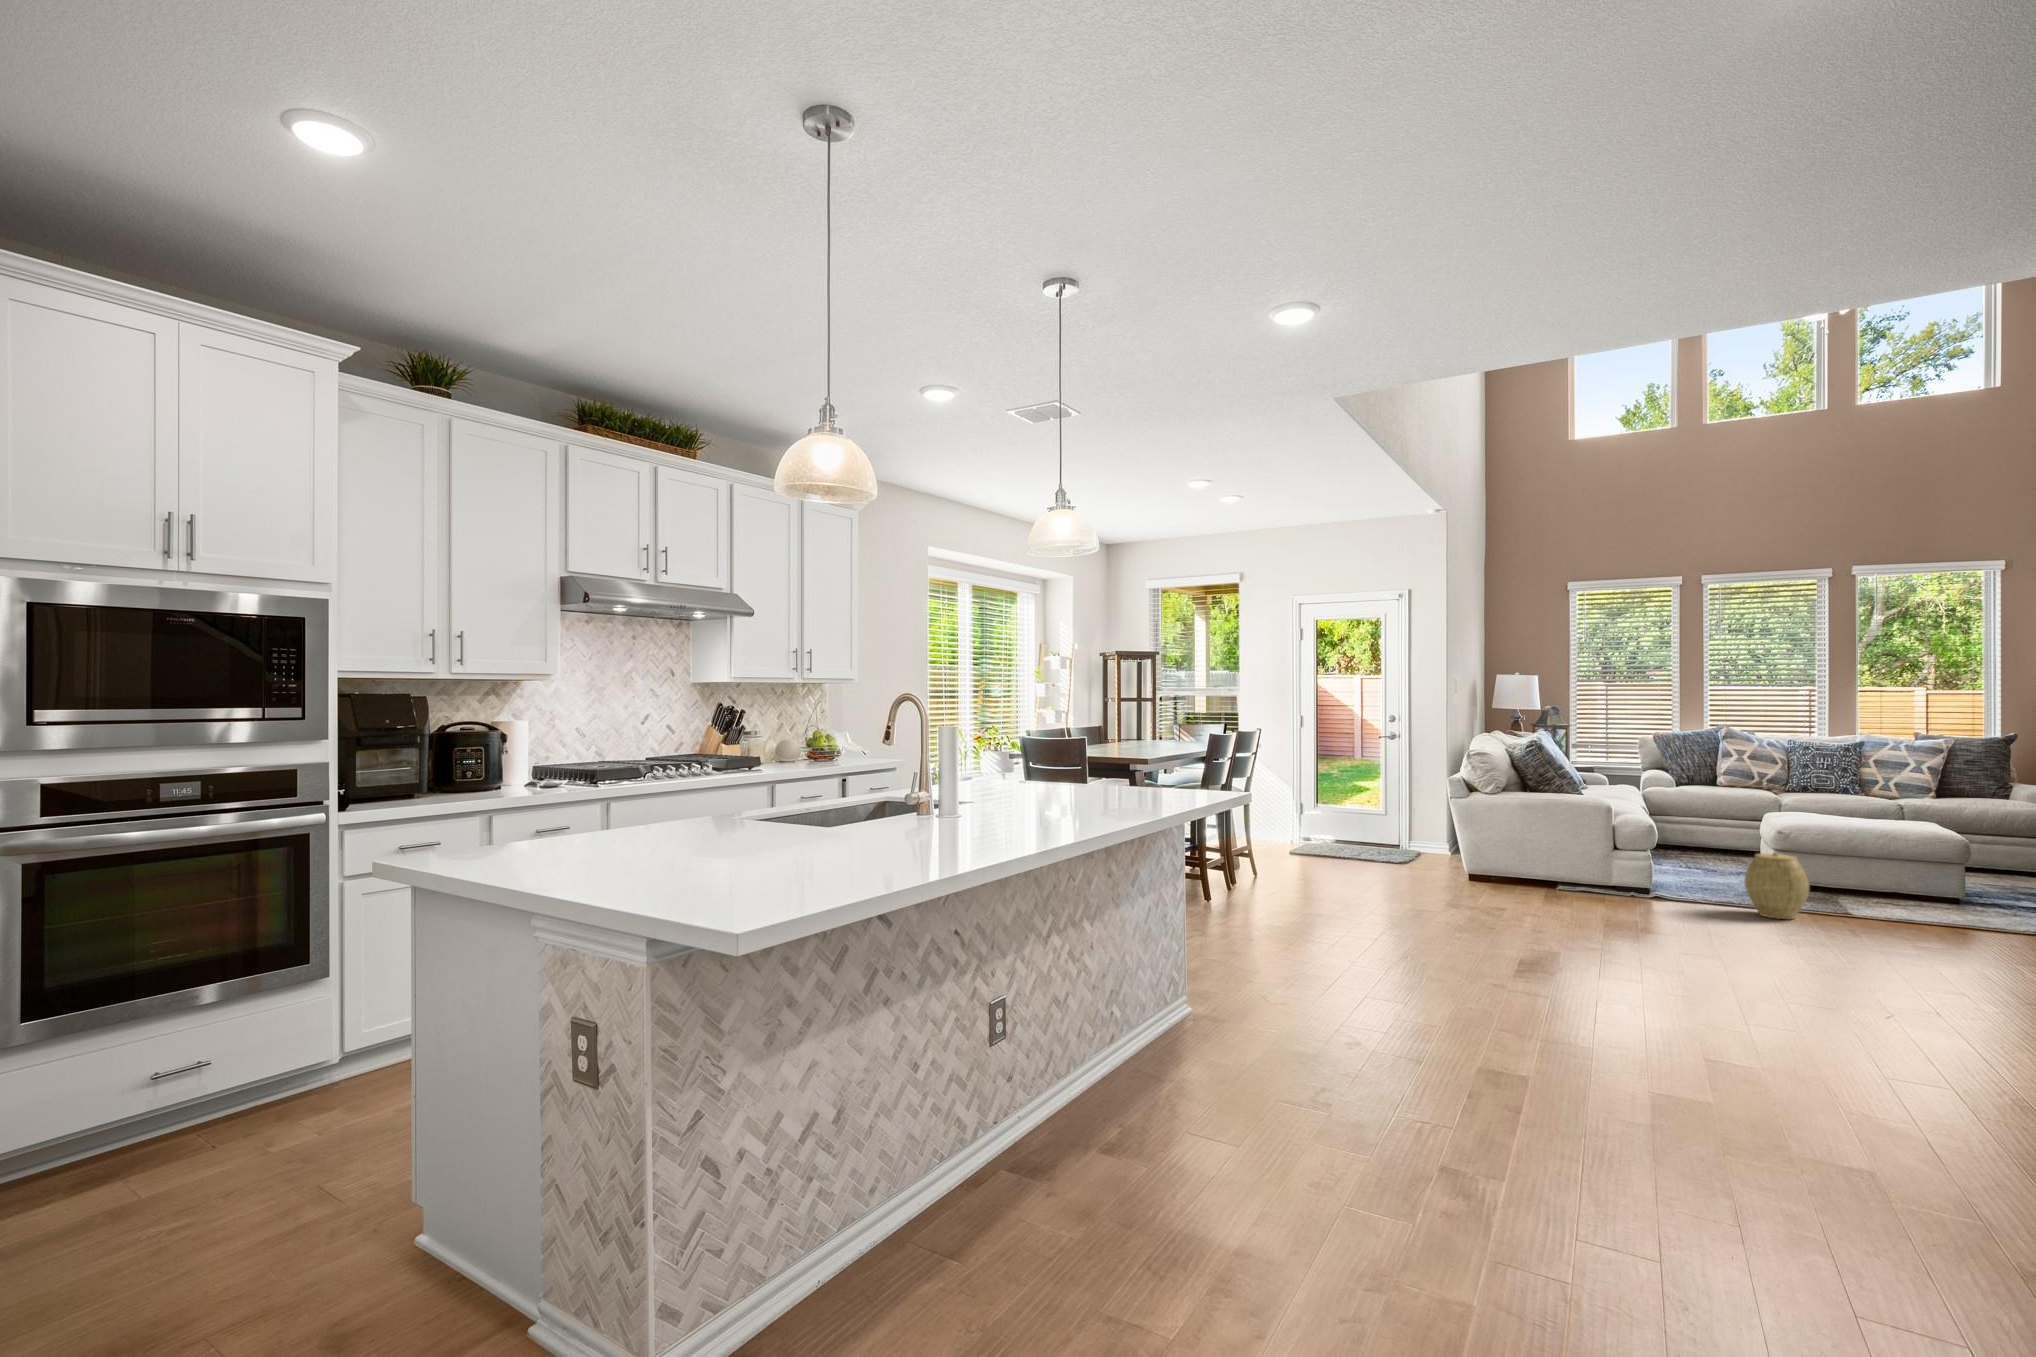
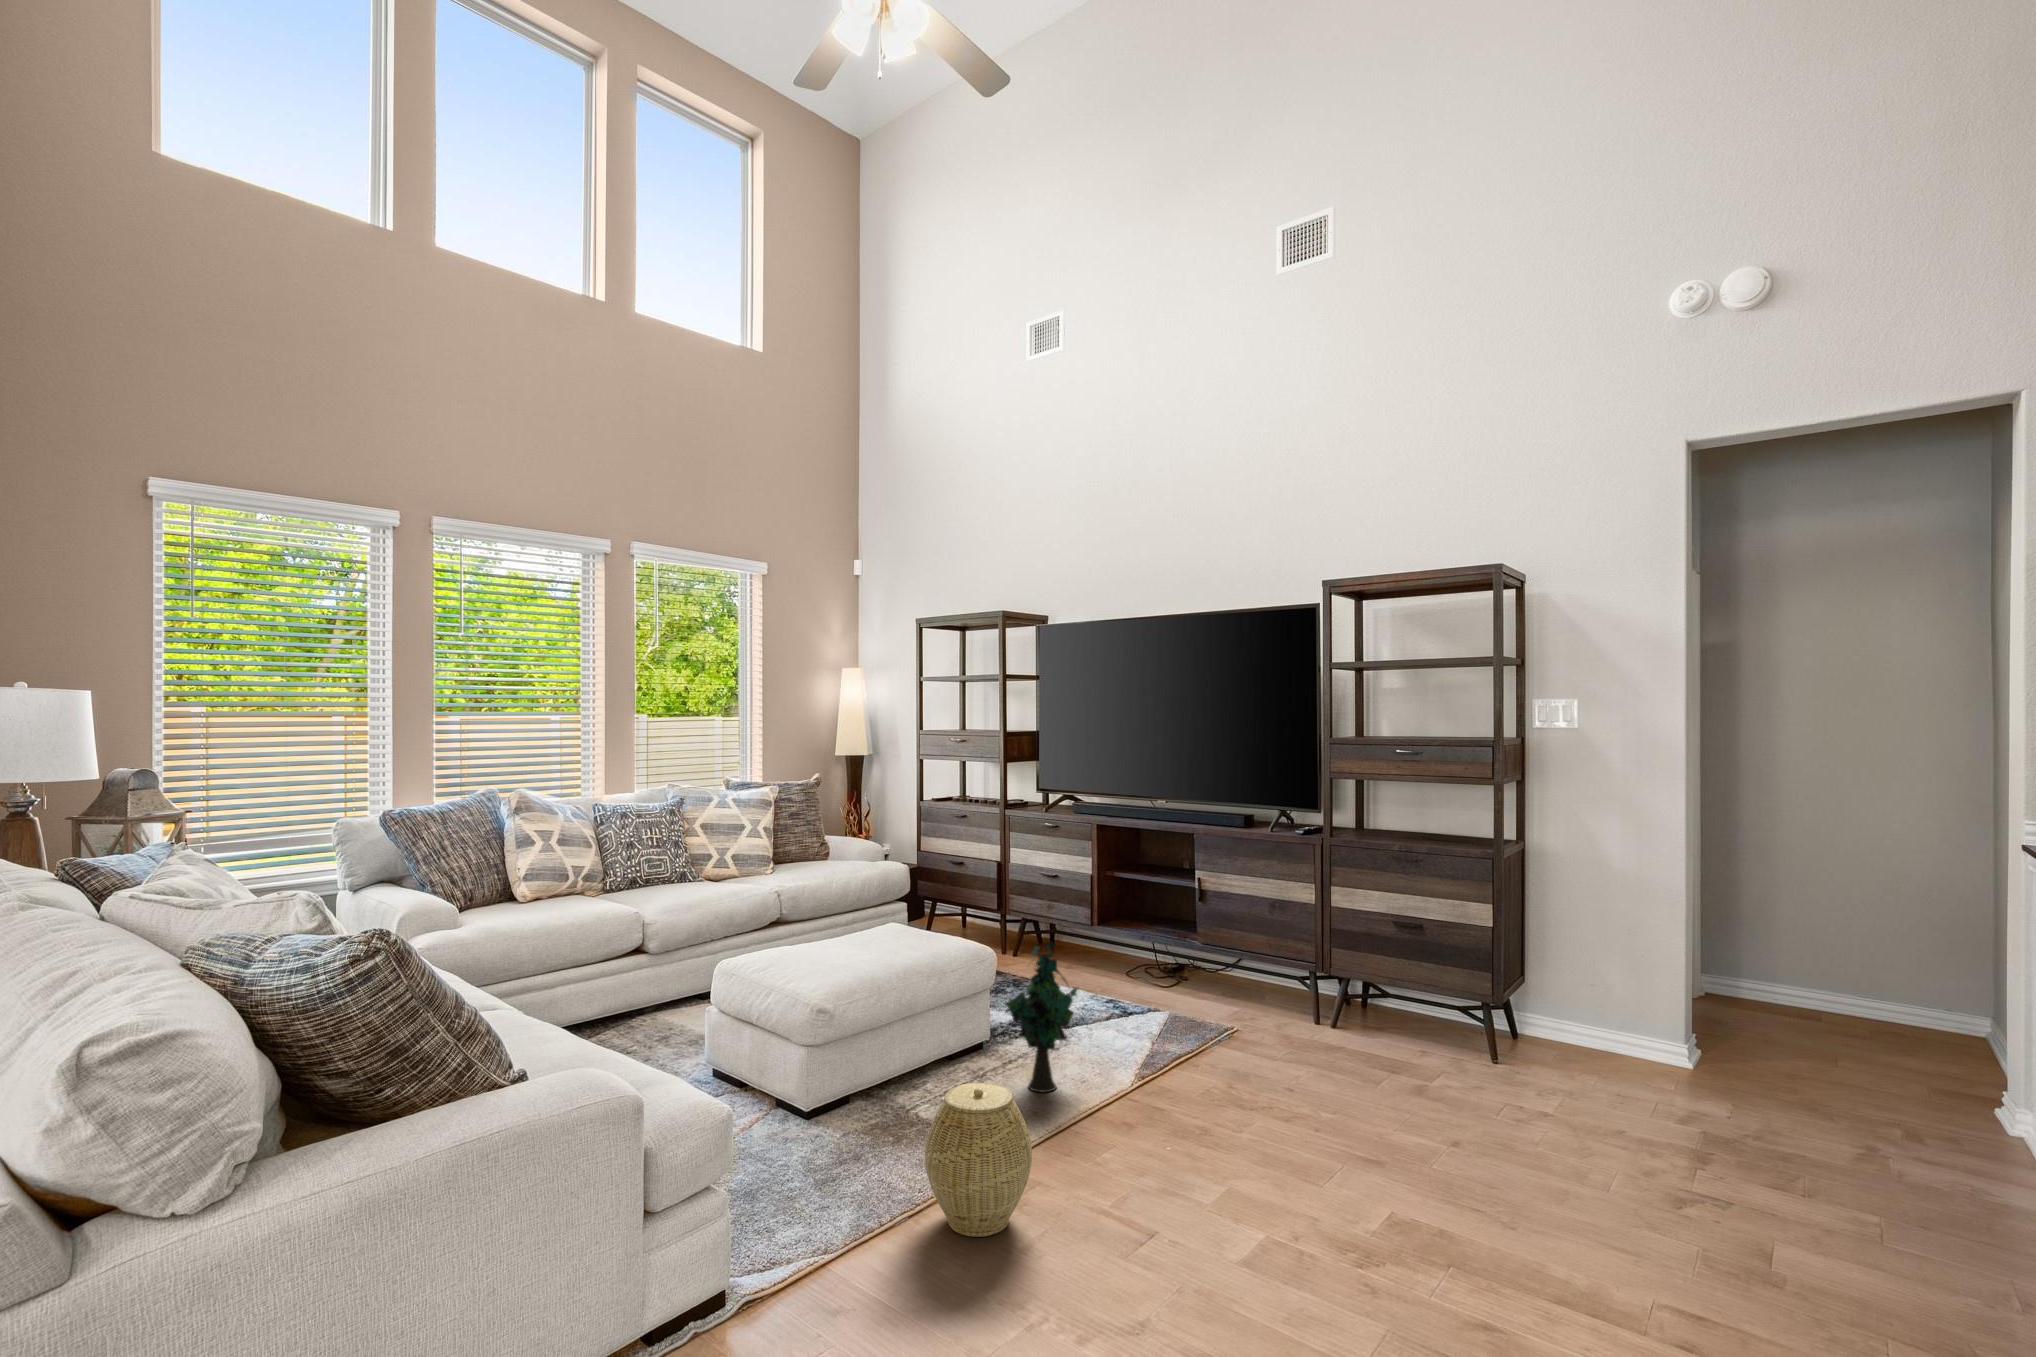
decorative plant: none [1918,827,1993,920] -> present [1006,942,1078,1092]

